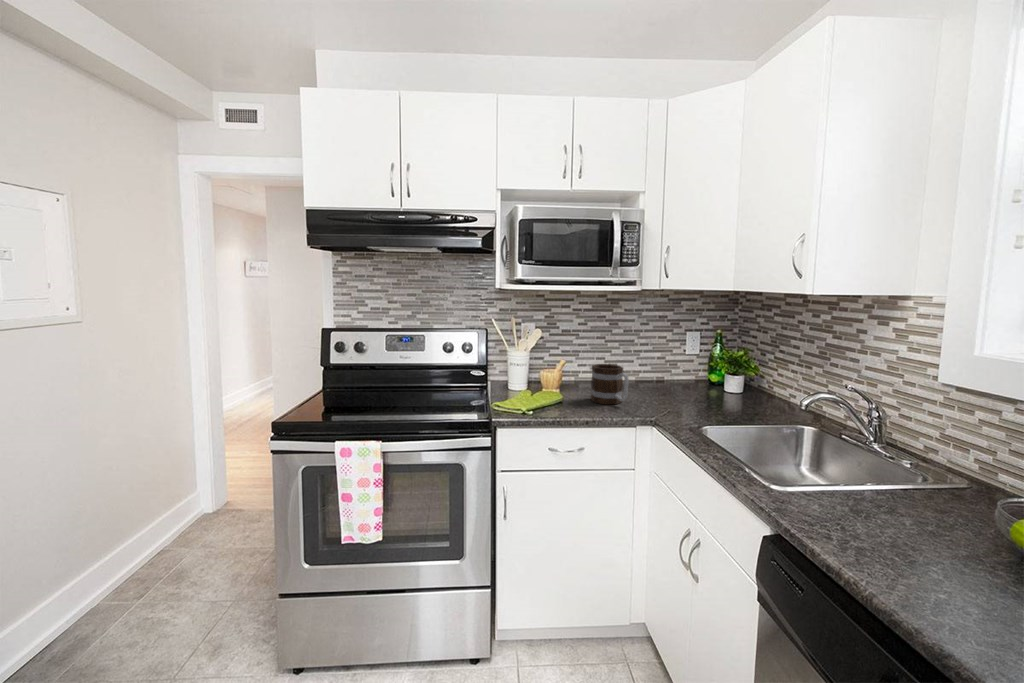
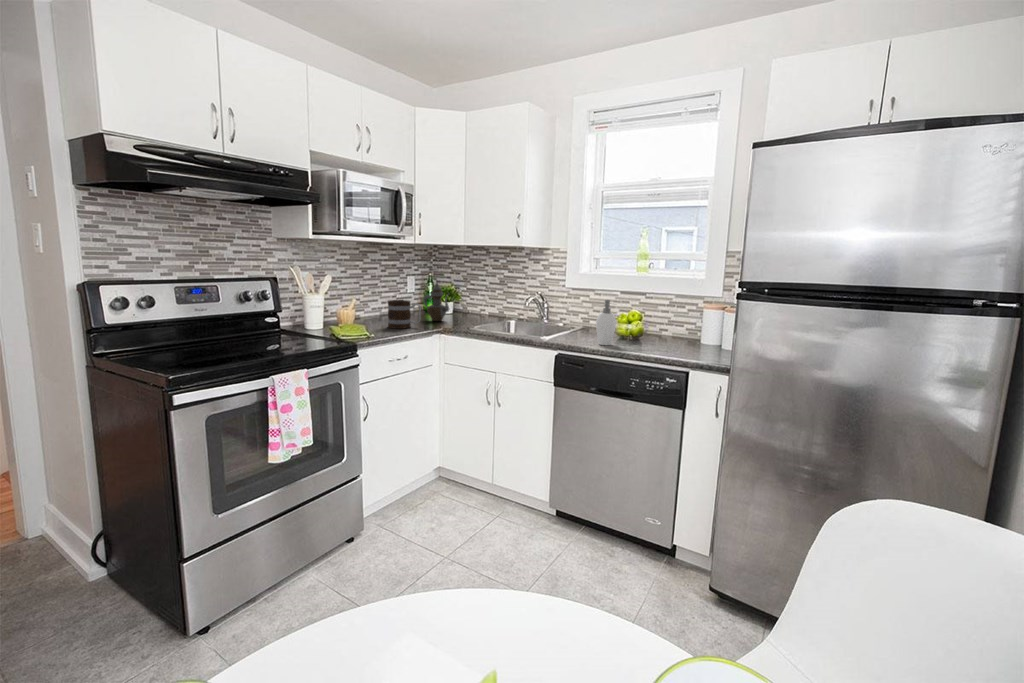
teapot: none [677,344,708,401] -> present [424,283,450,321]
soap dispenser: none [862,445,938,582] -> present [596,300,616,345]

